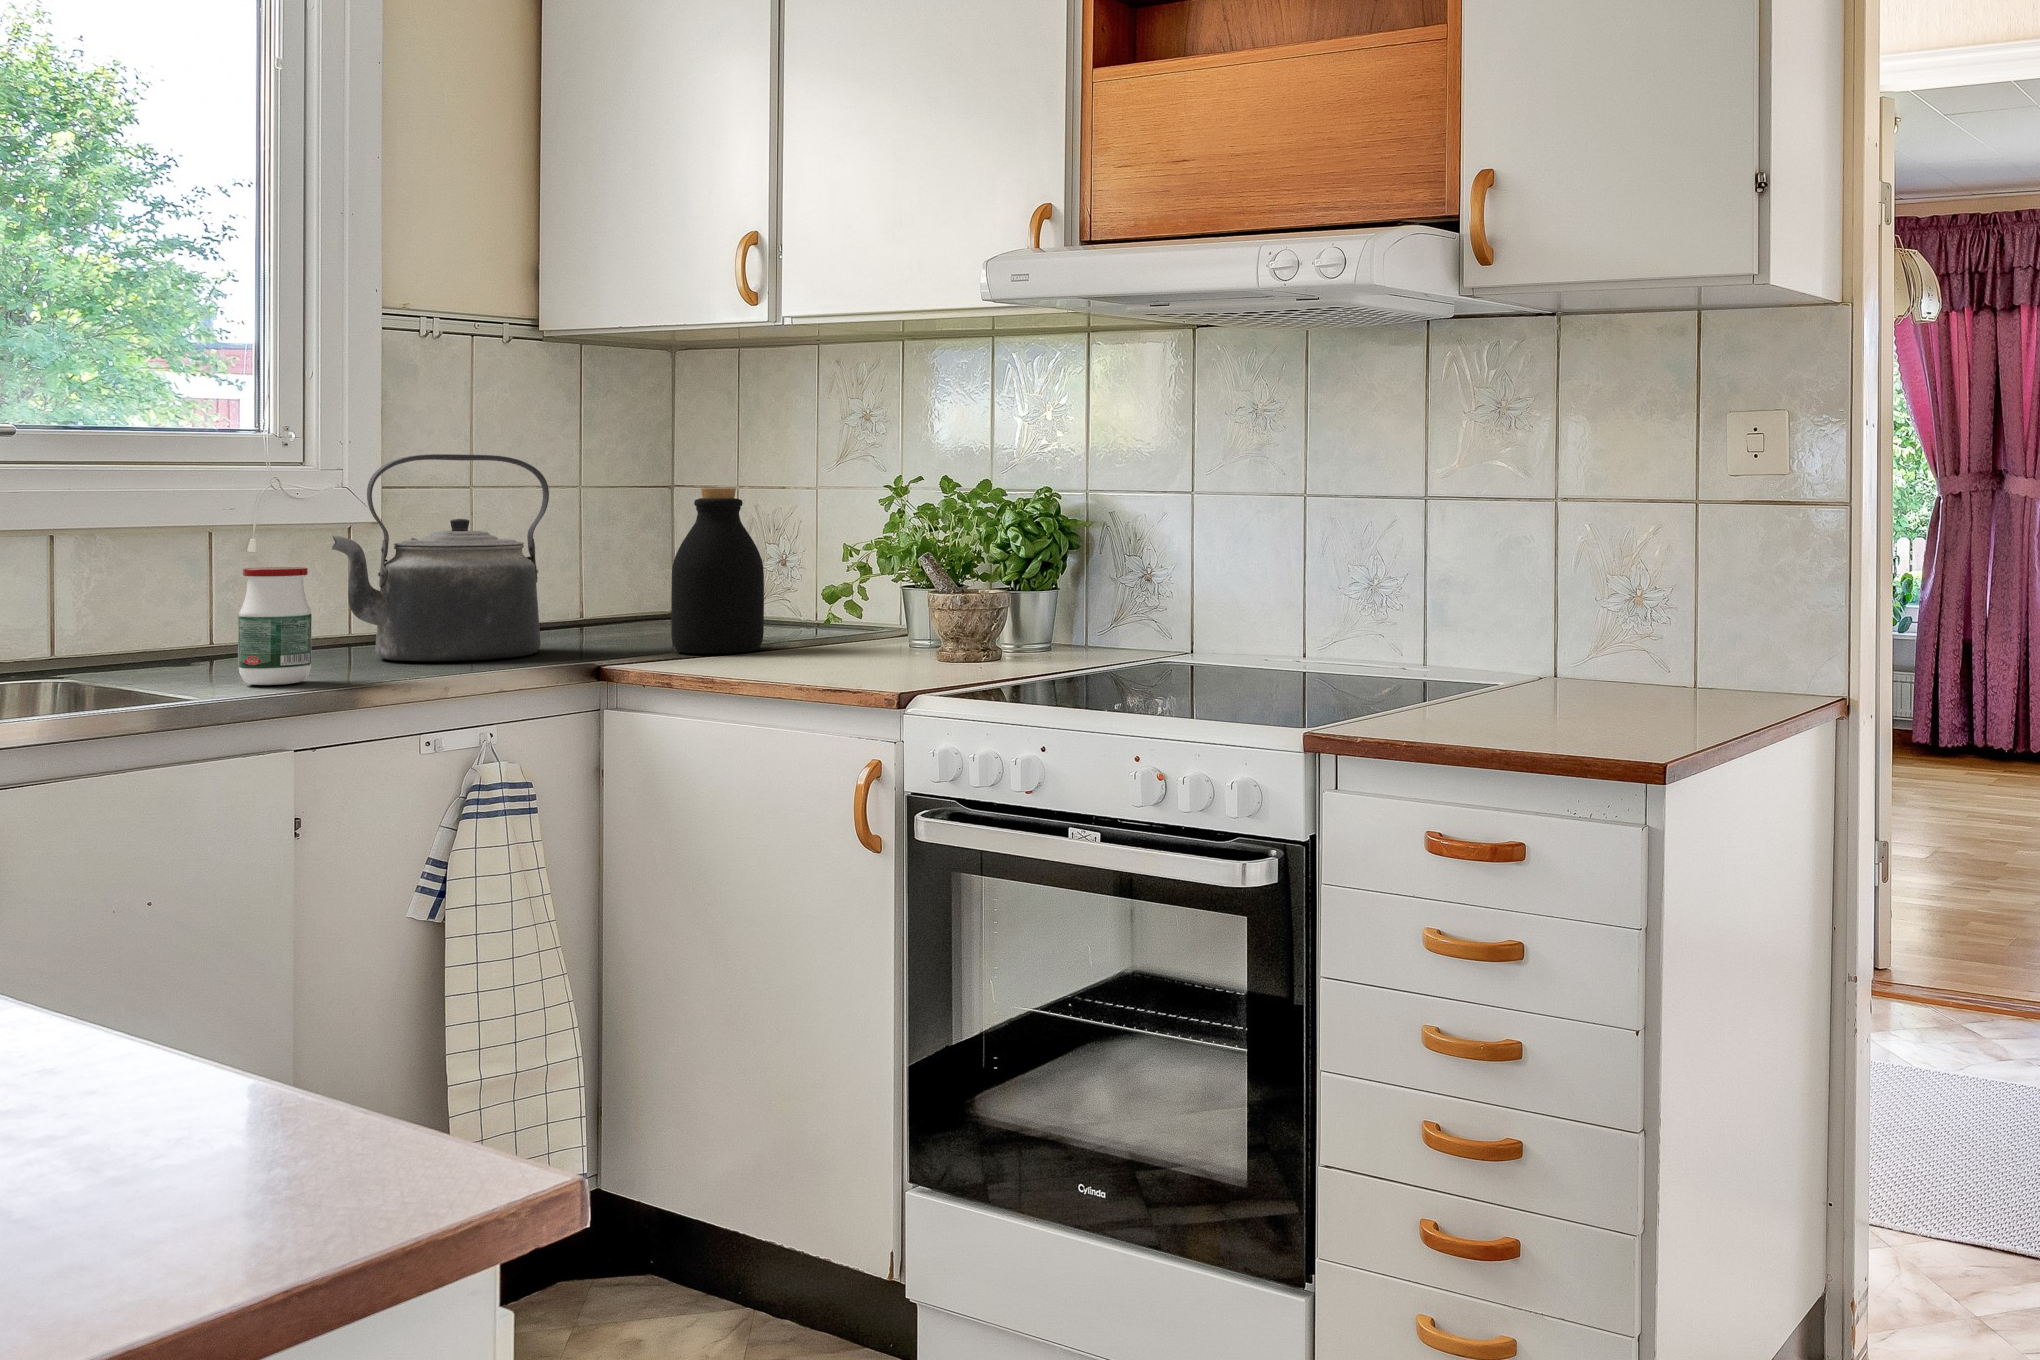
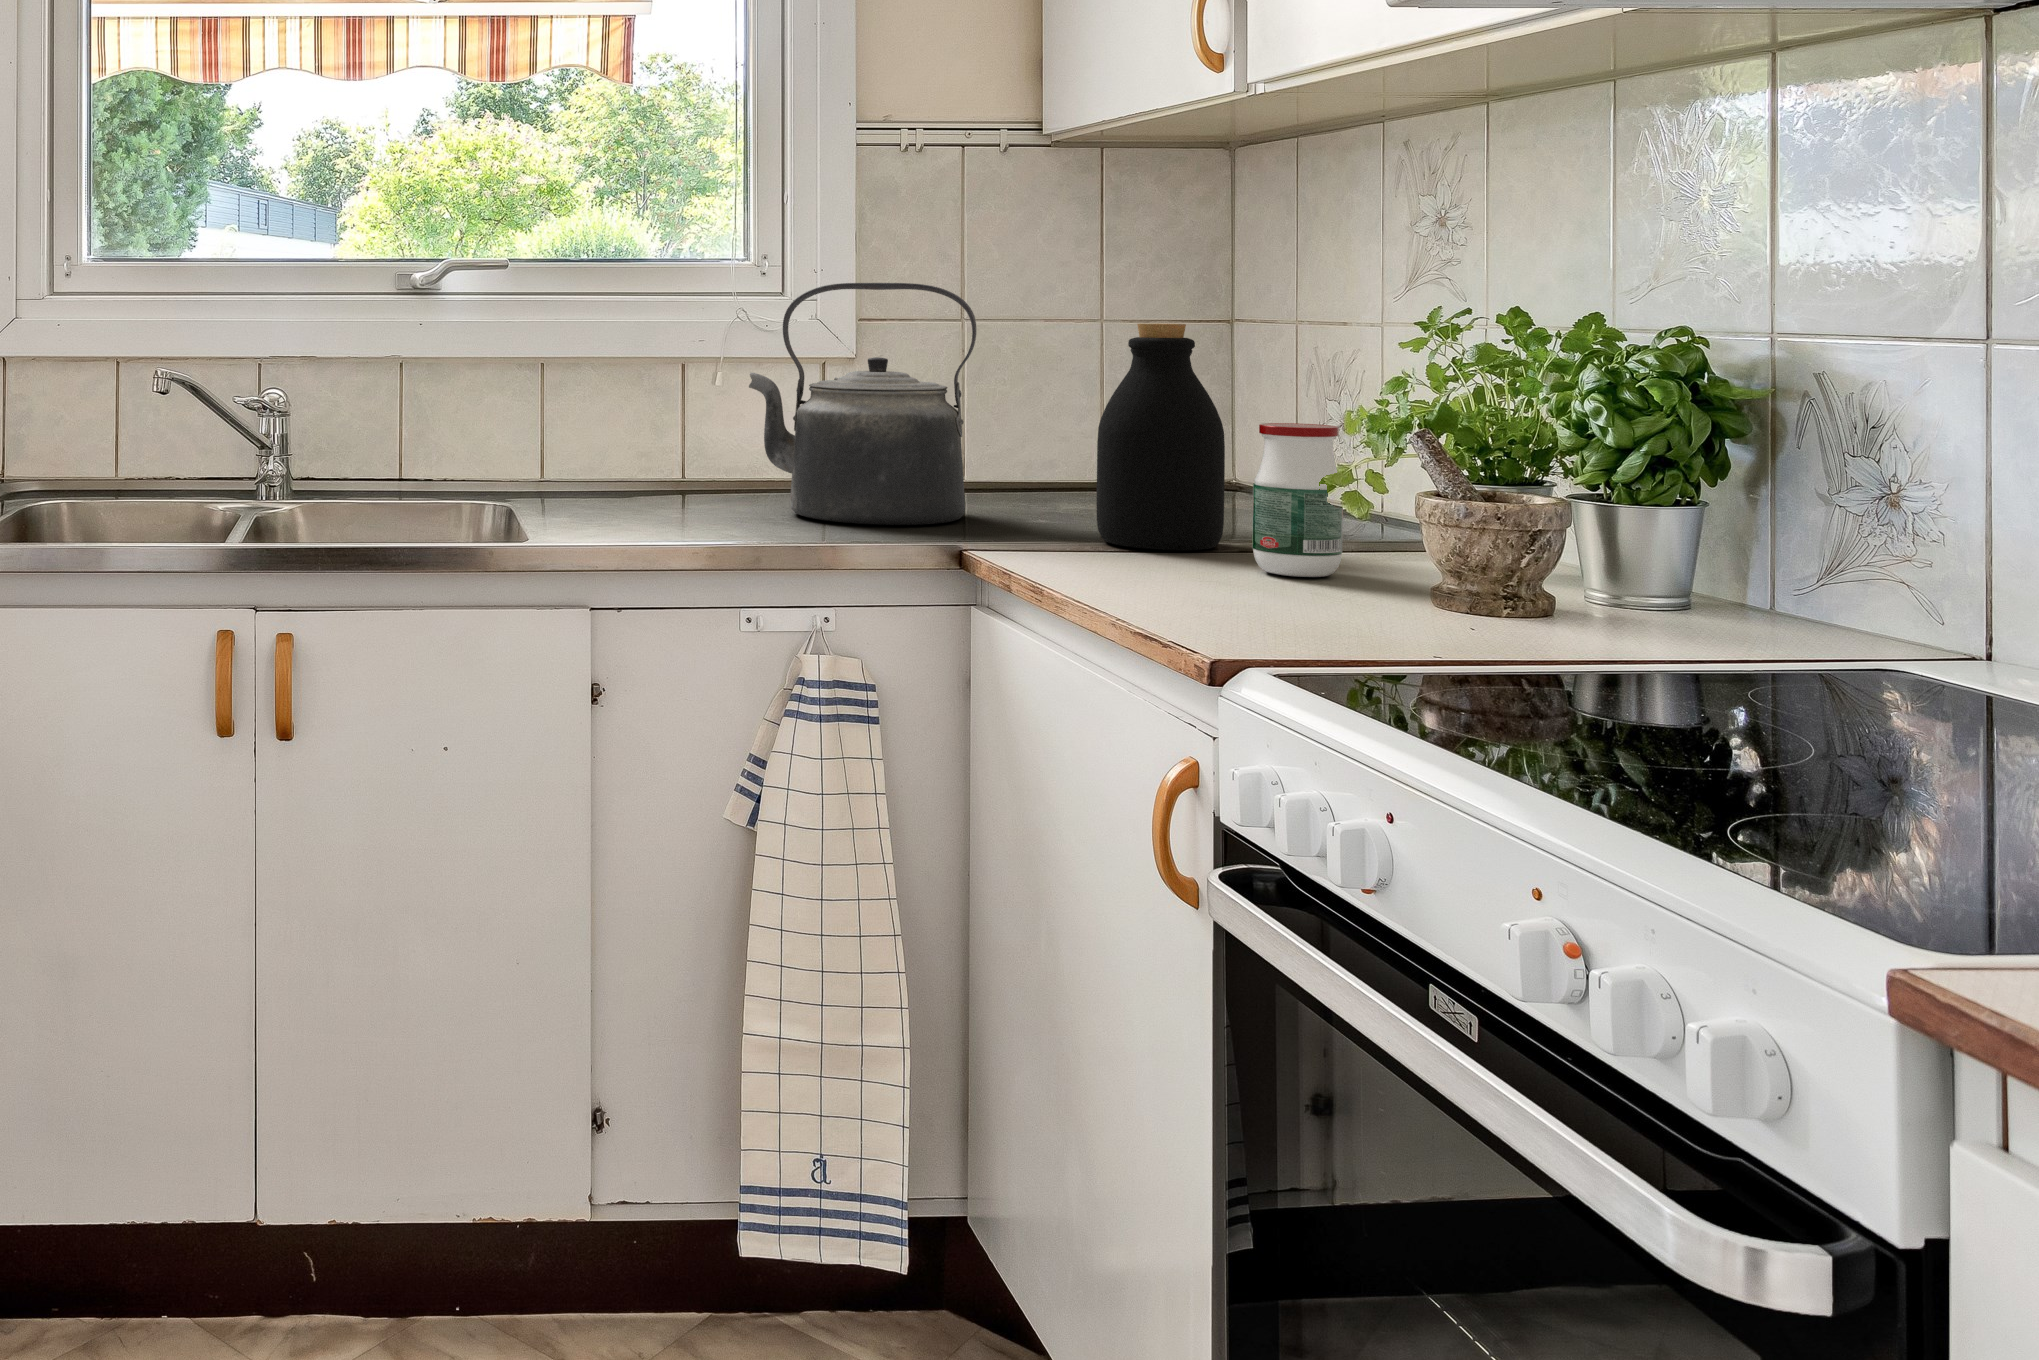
jar: present [238,567,312,685] -> present [1252,423,1343,577]

